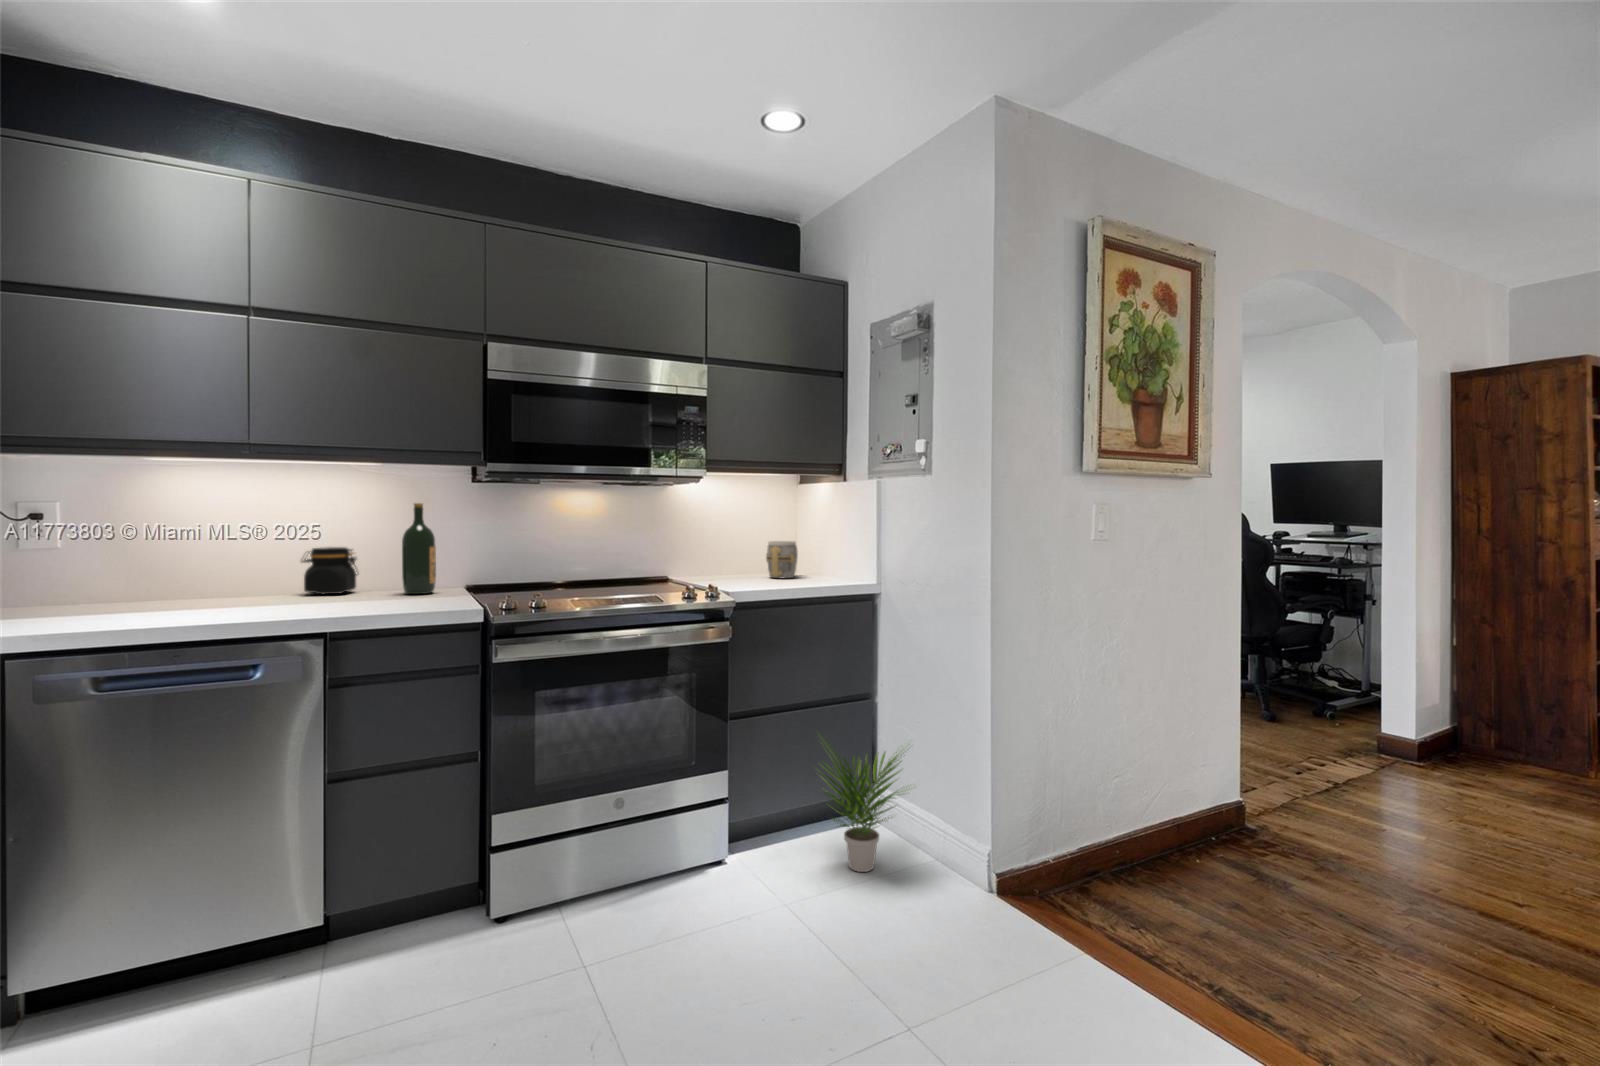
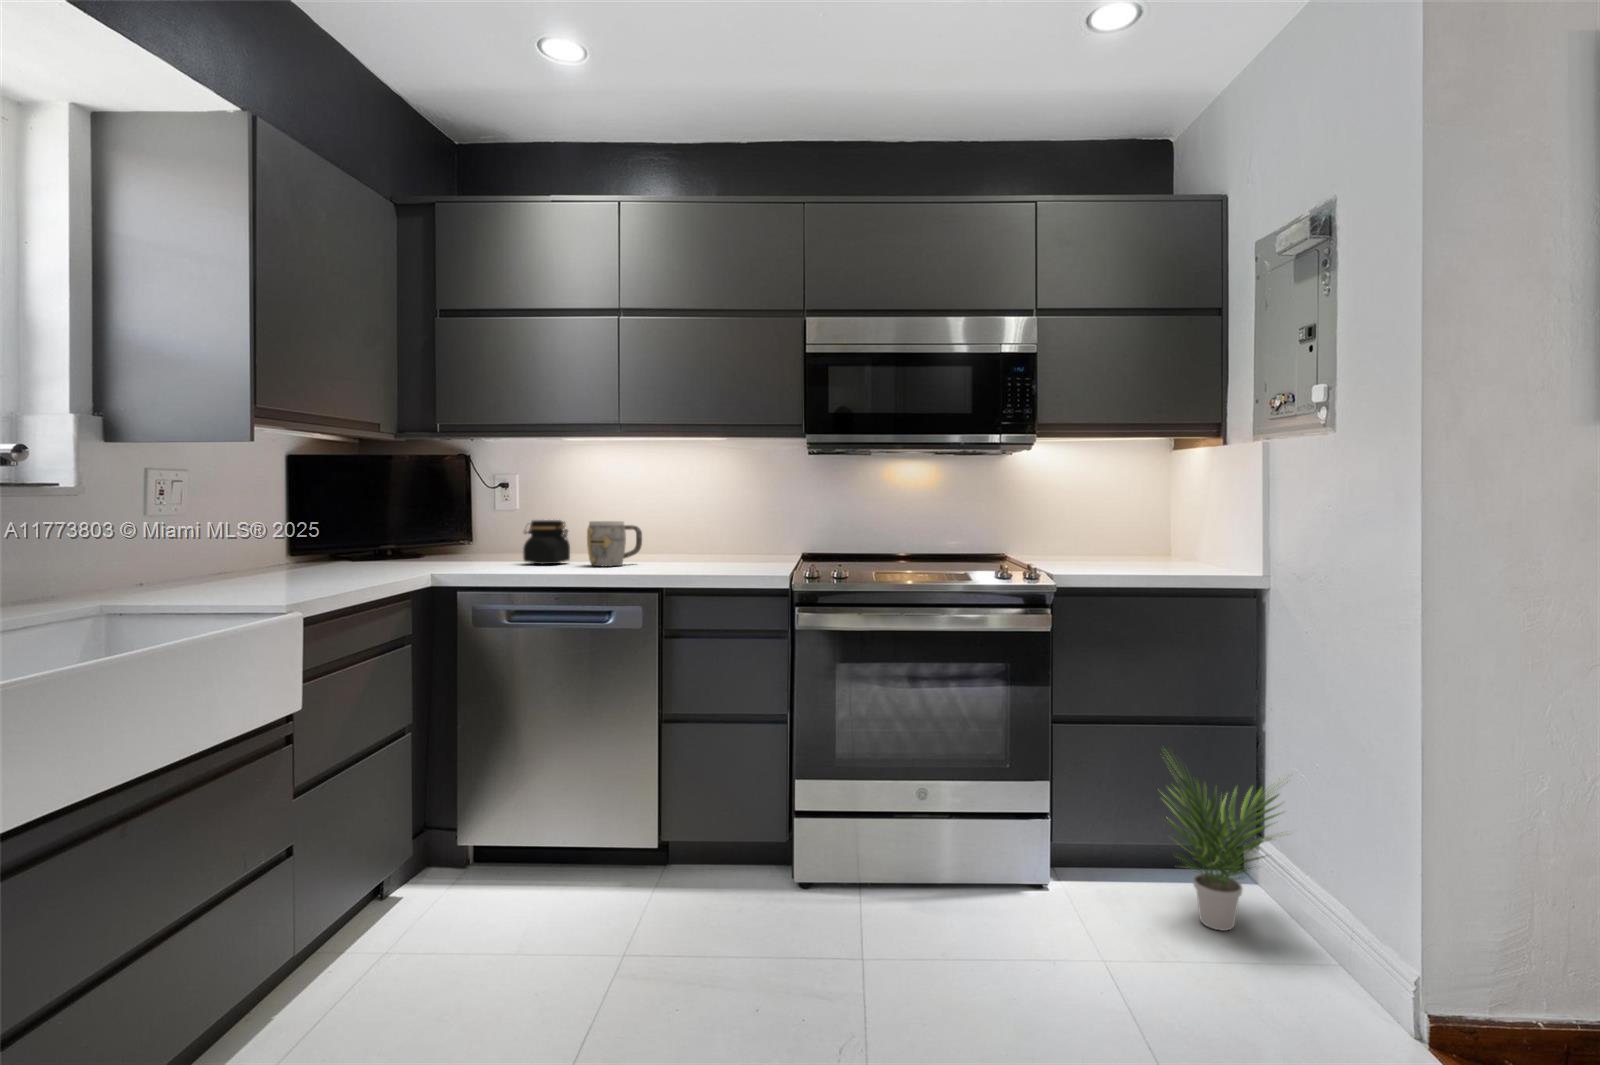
wine bottle: present [402,503,436,594] -> none [738,477,767,563]
mug: present [766,541,798,578] -> present [587,521,642,566]
jar: present [301,547,357,594] -> present [523,520,570,564]

